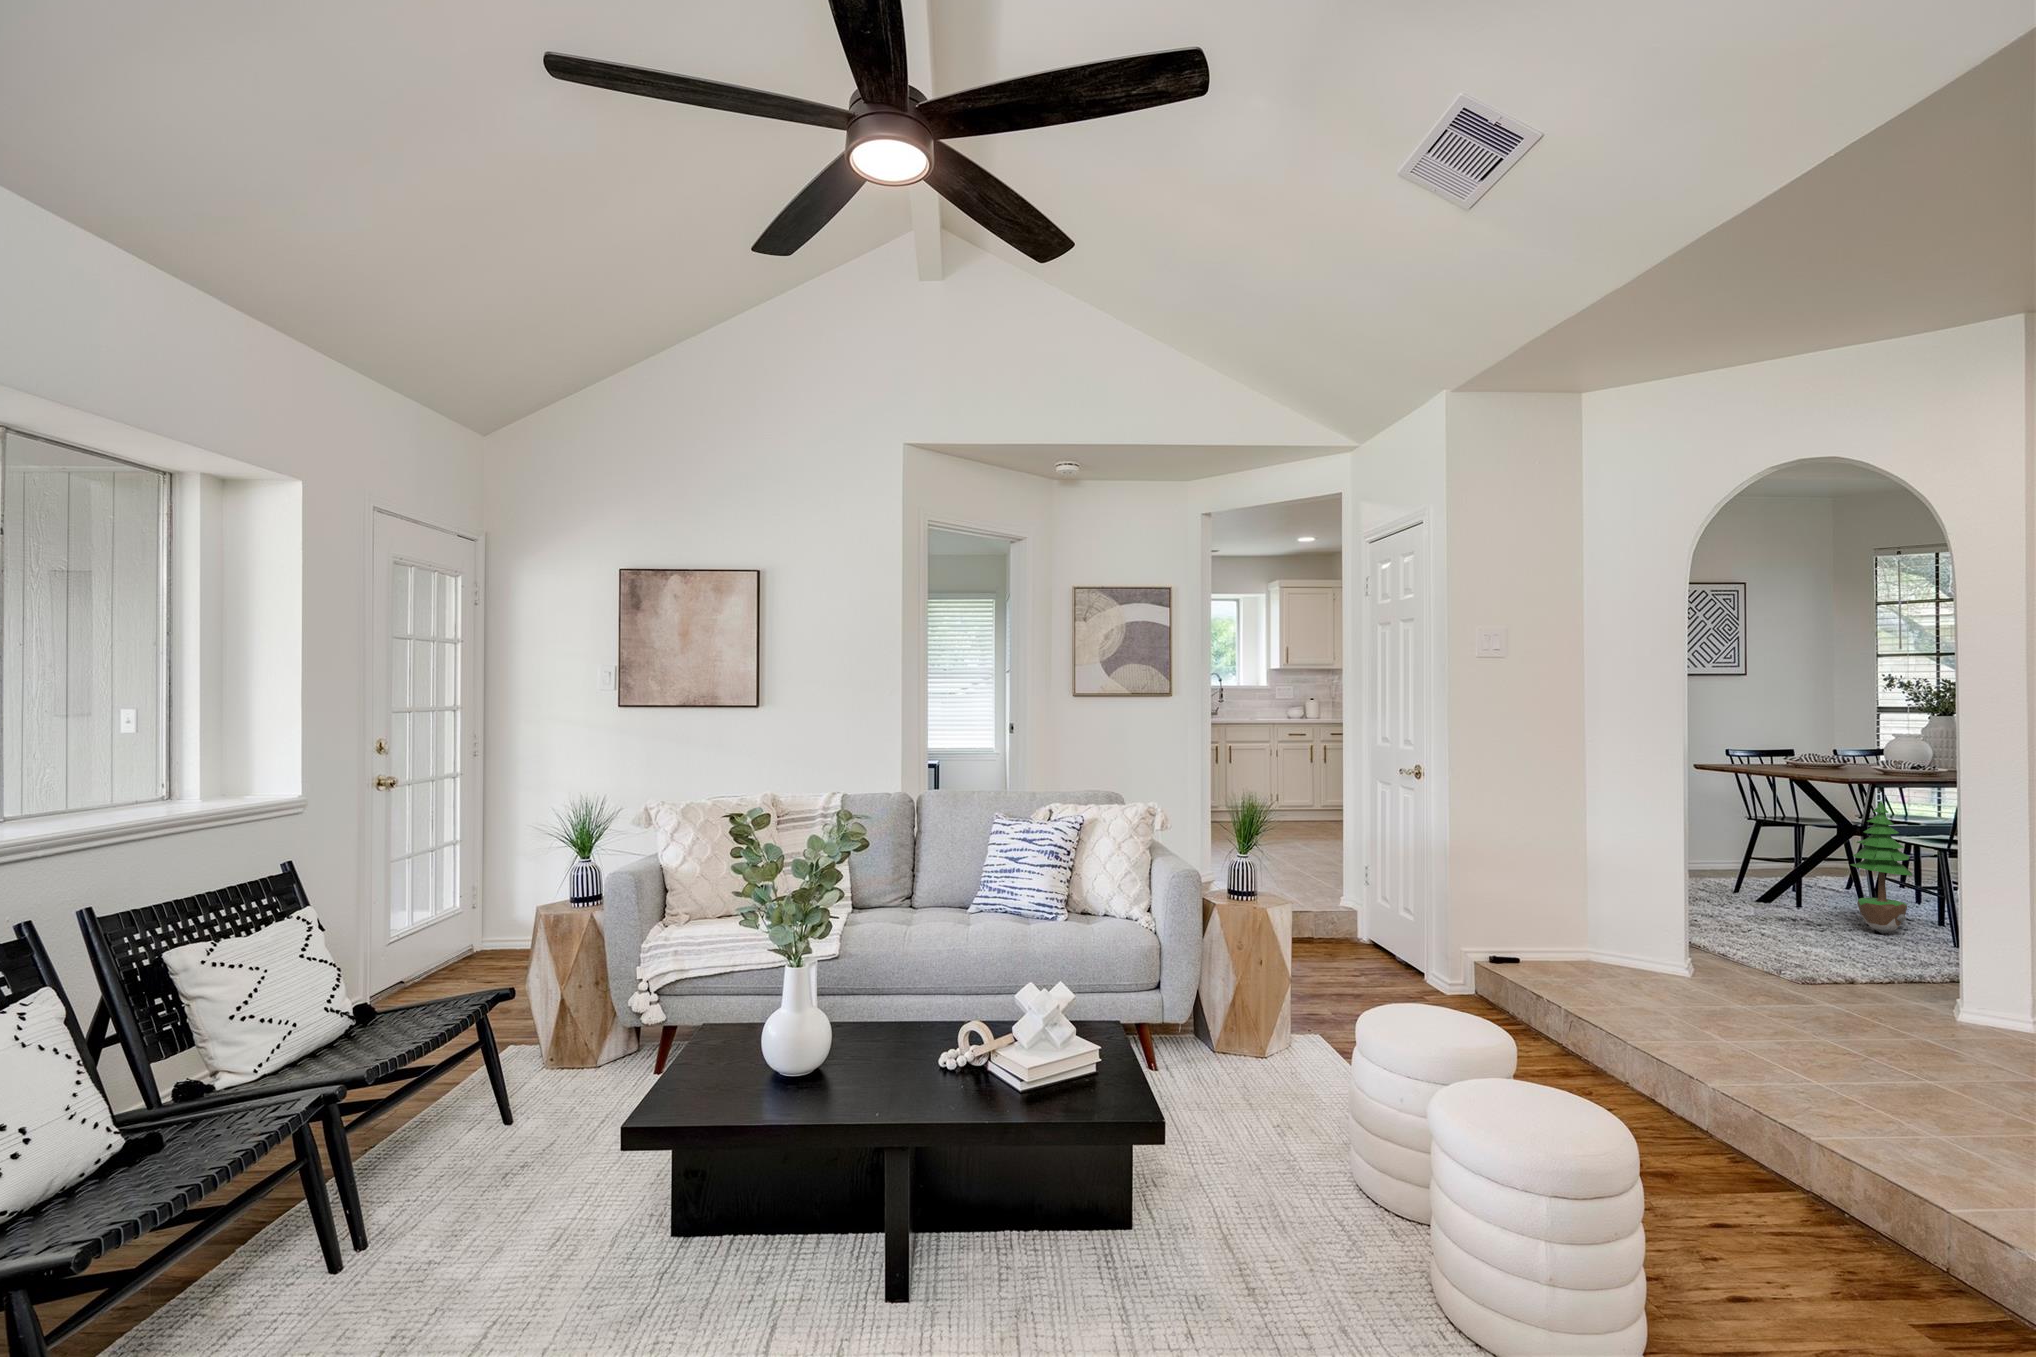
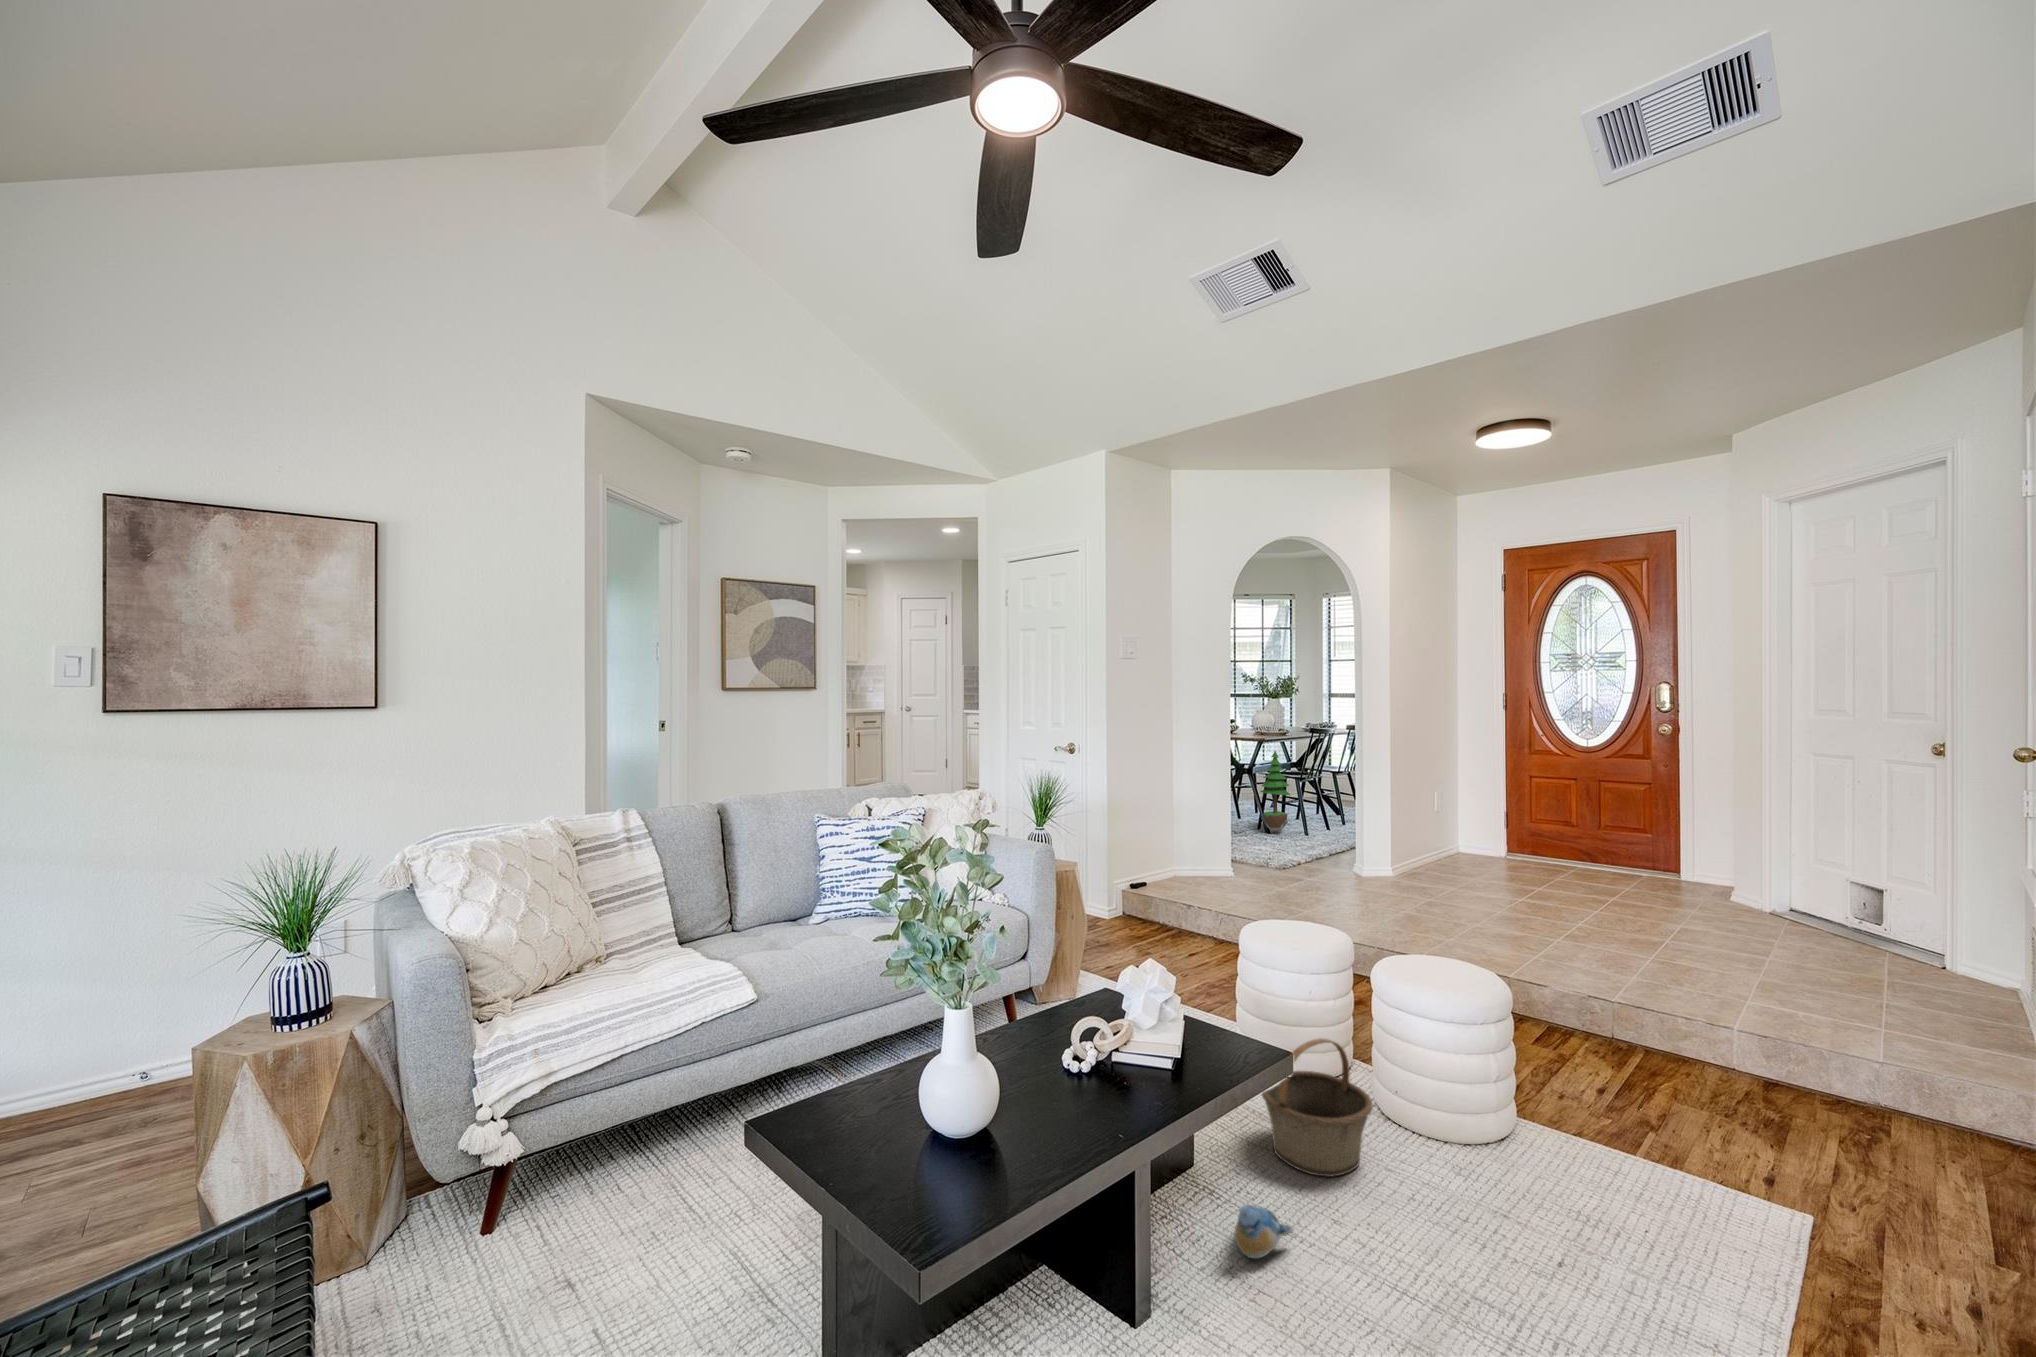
basket: none [1204,1128,1335,1298] -> present [1262,1039,1373,1177]
plush toy: none [1024,1246,1105,1308] -> present [1235,1205,1294,1259]

